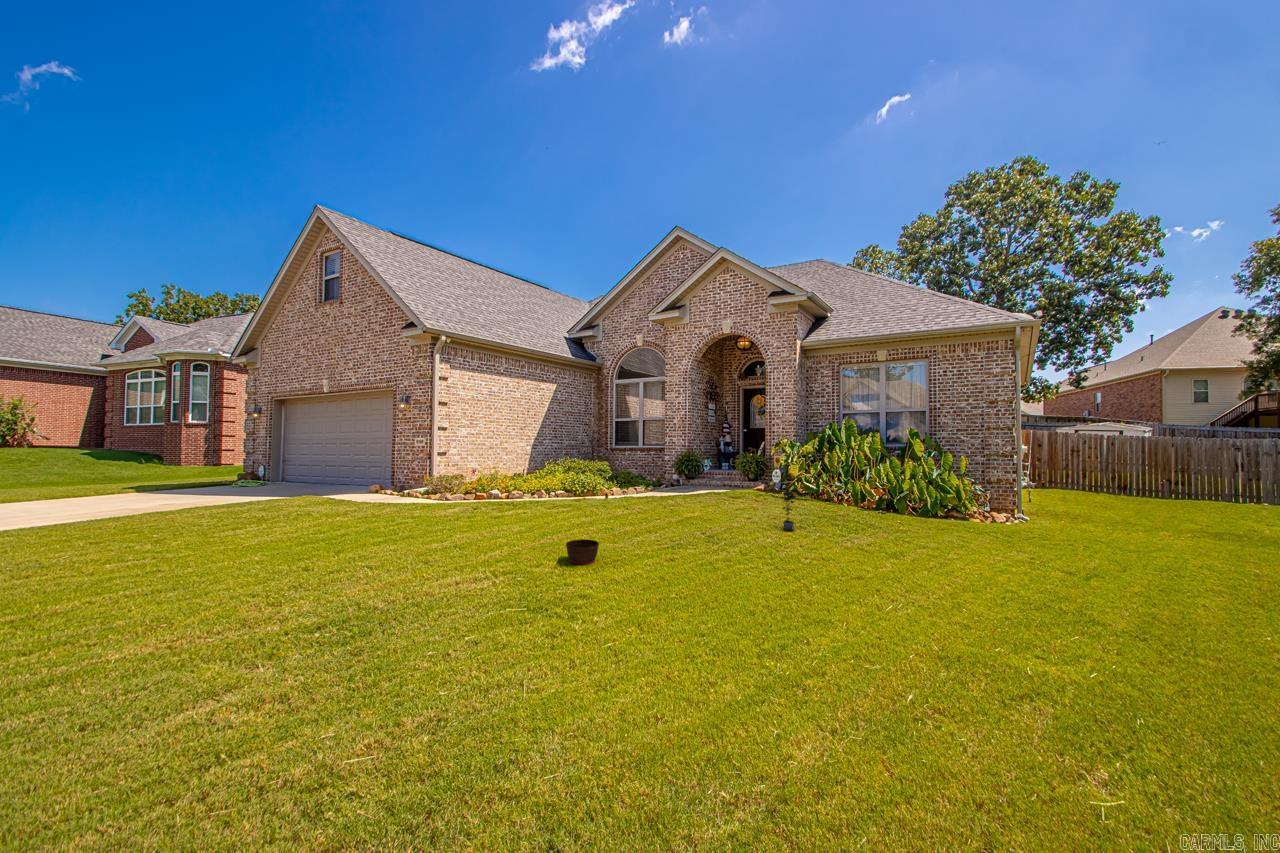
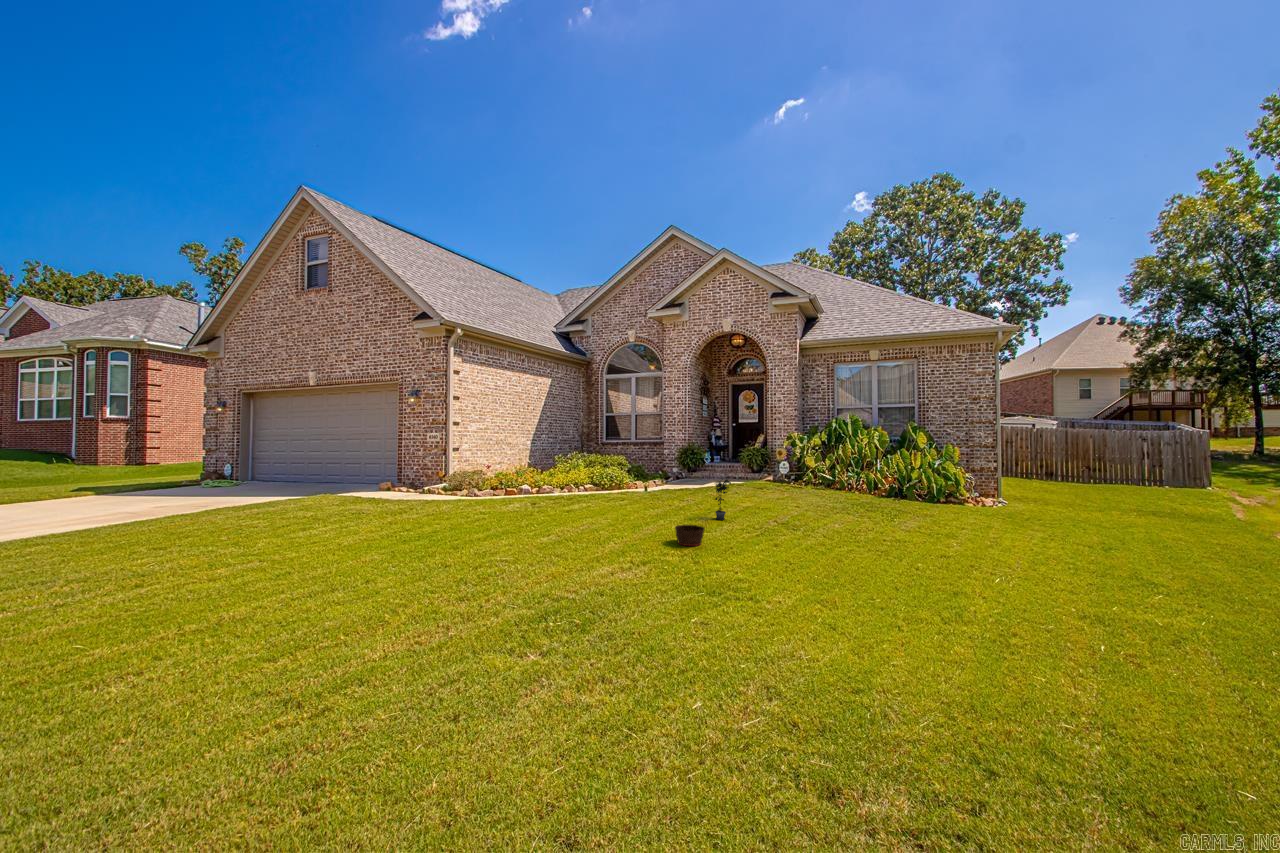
potted plant: present [783,486,800,531] -> present [715,477,731,520]

